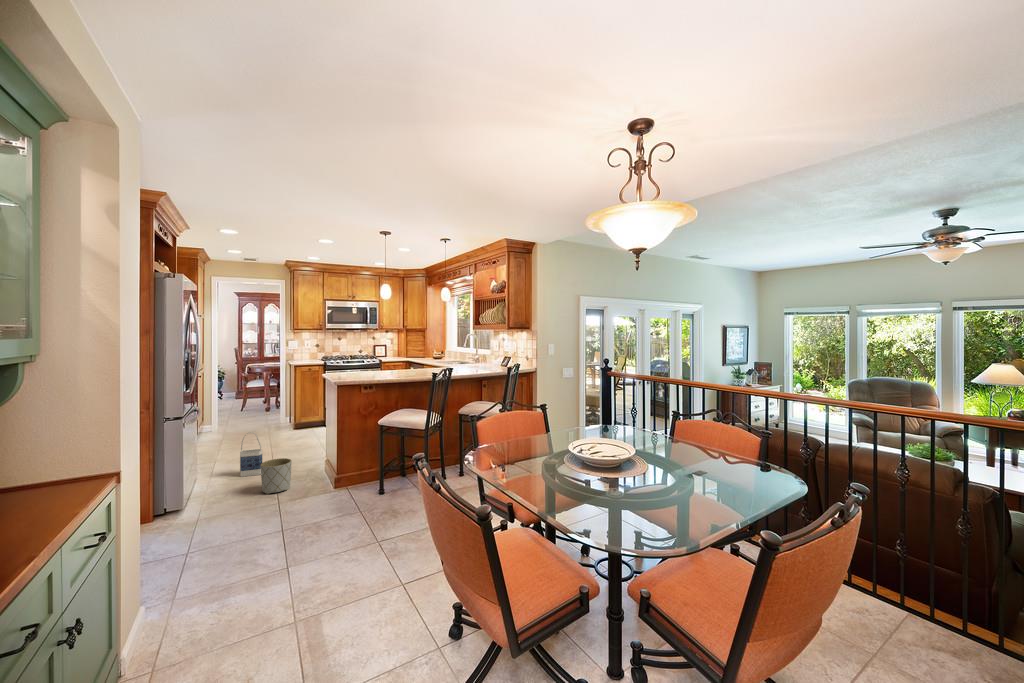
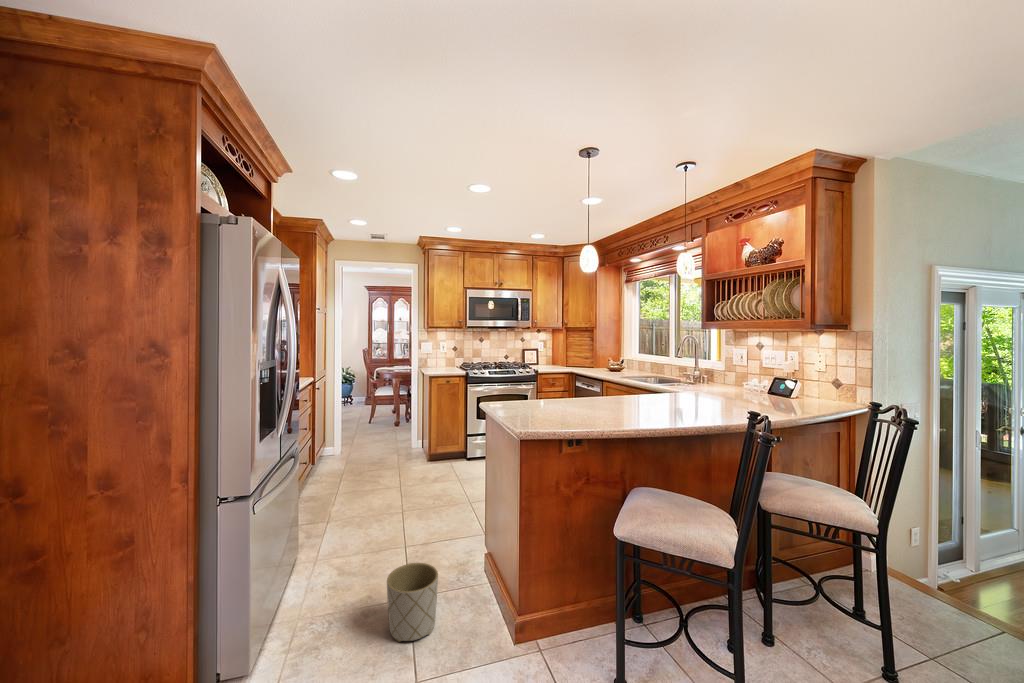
bag: present [240,432,262,477] -> none [358,497,390,571]

